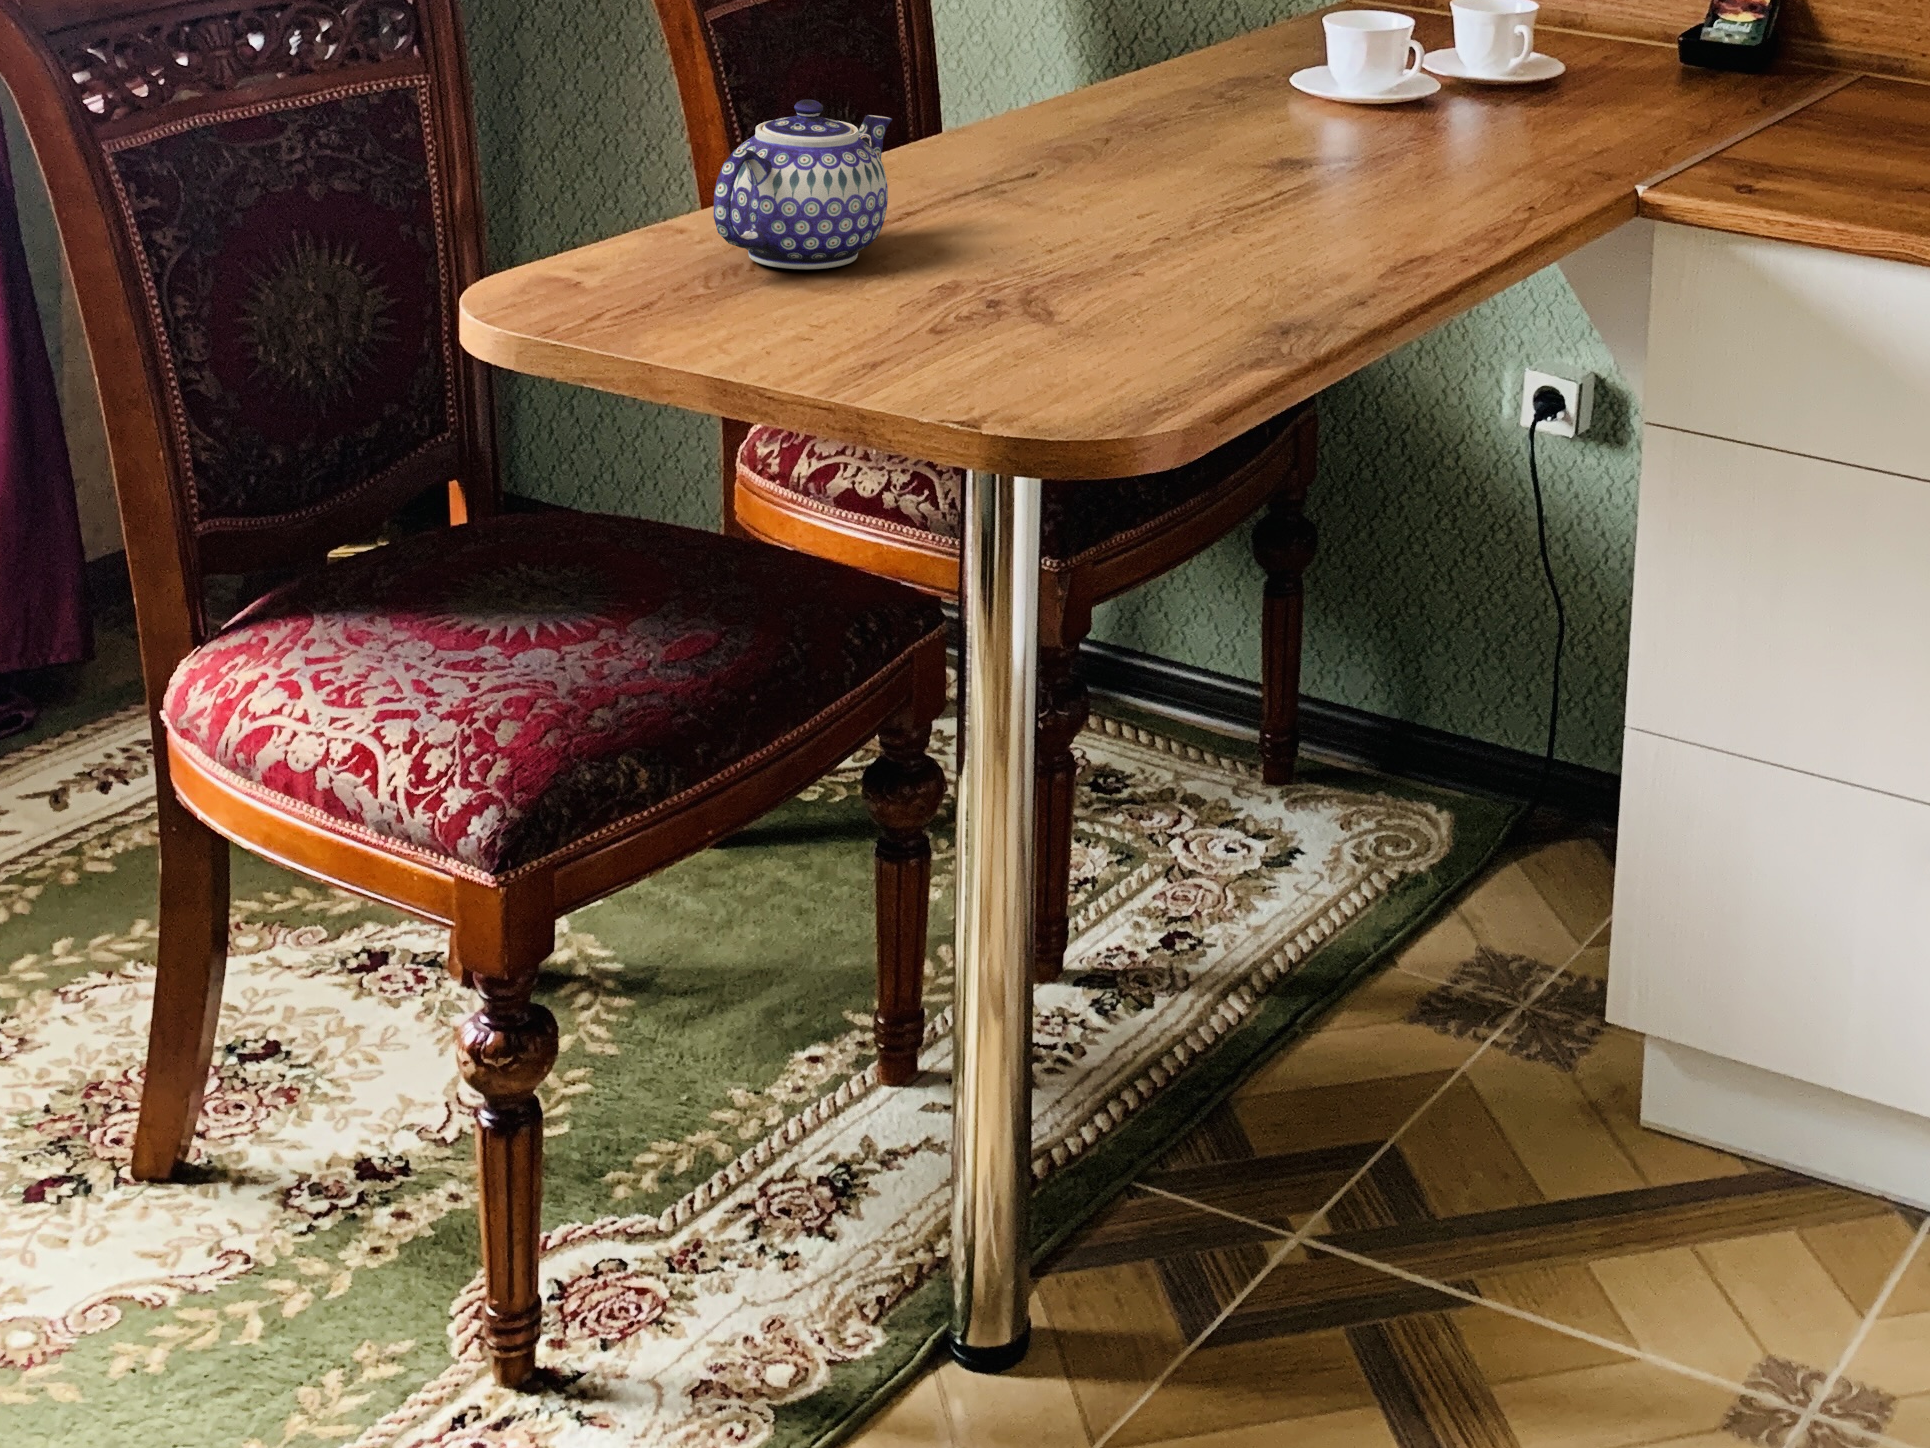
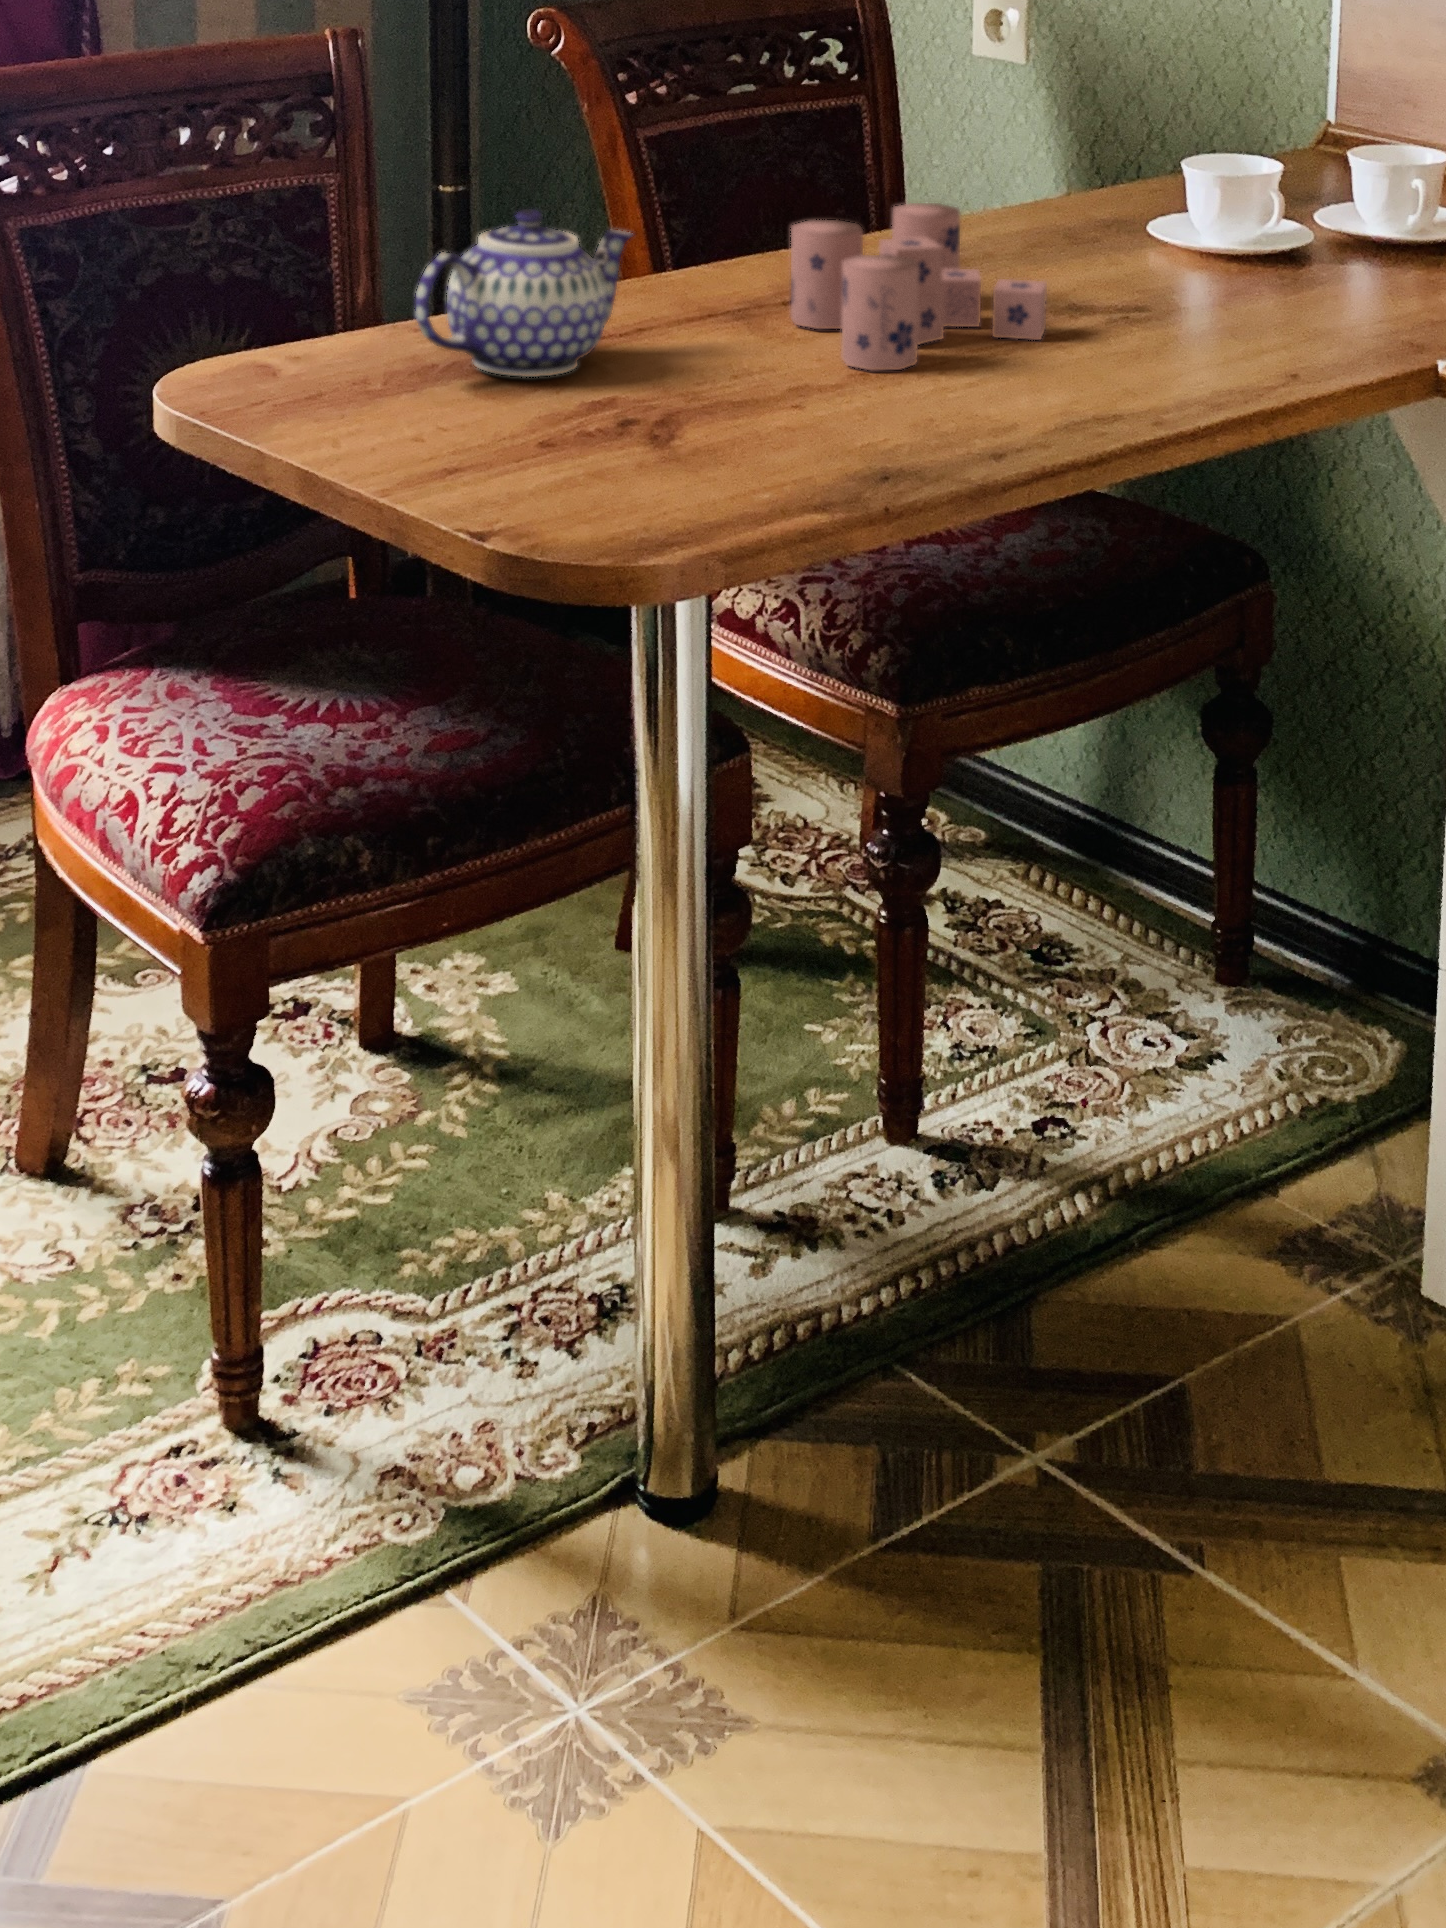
candle: none [1016,70,1267,237] -> present [791,203,1047,370]

